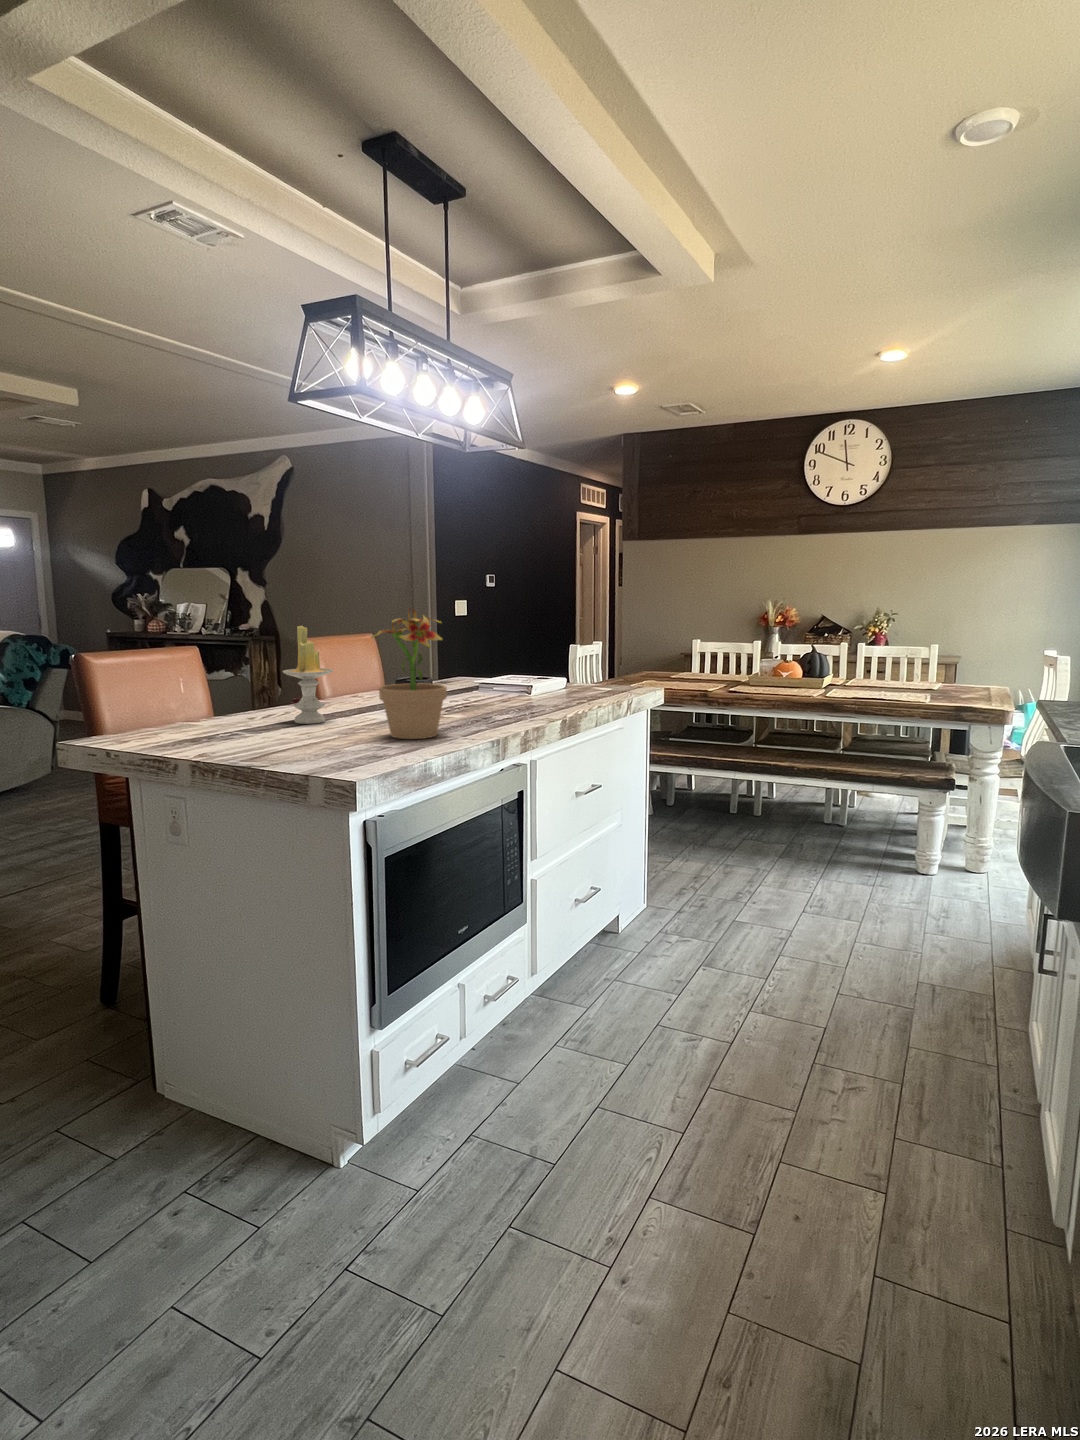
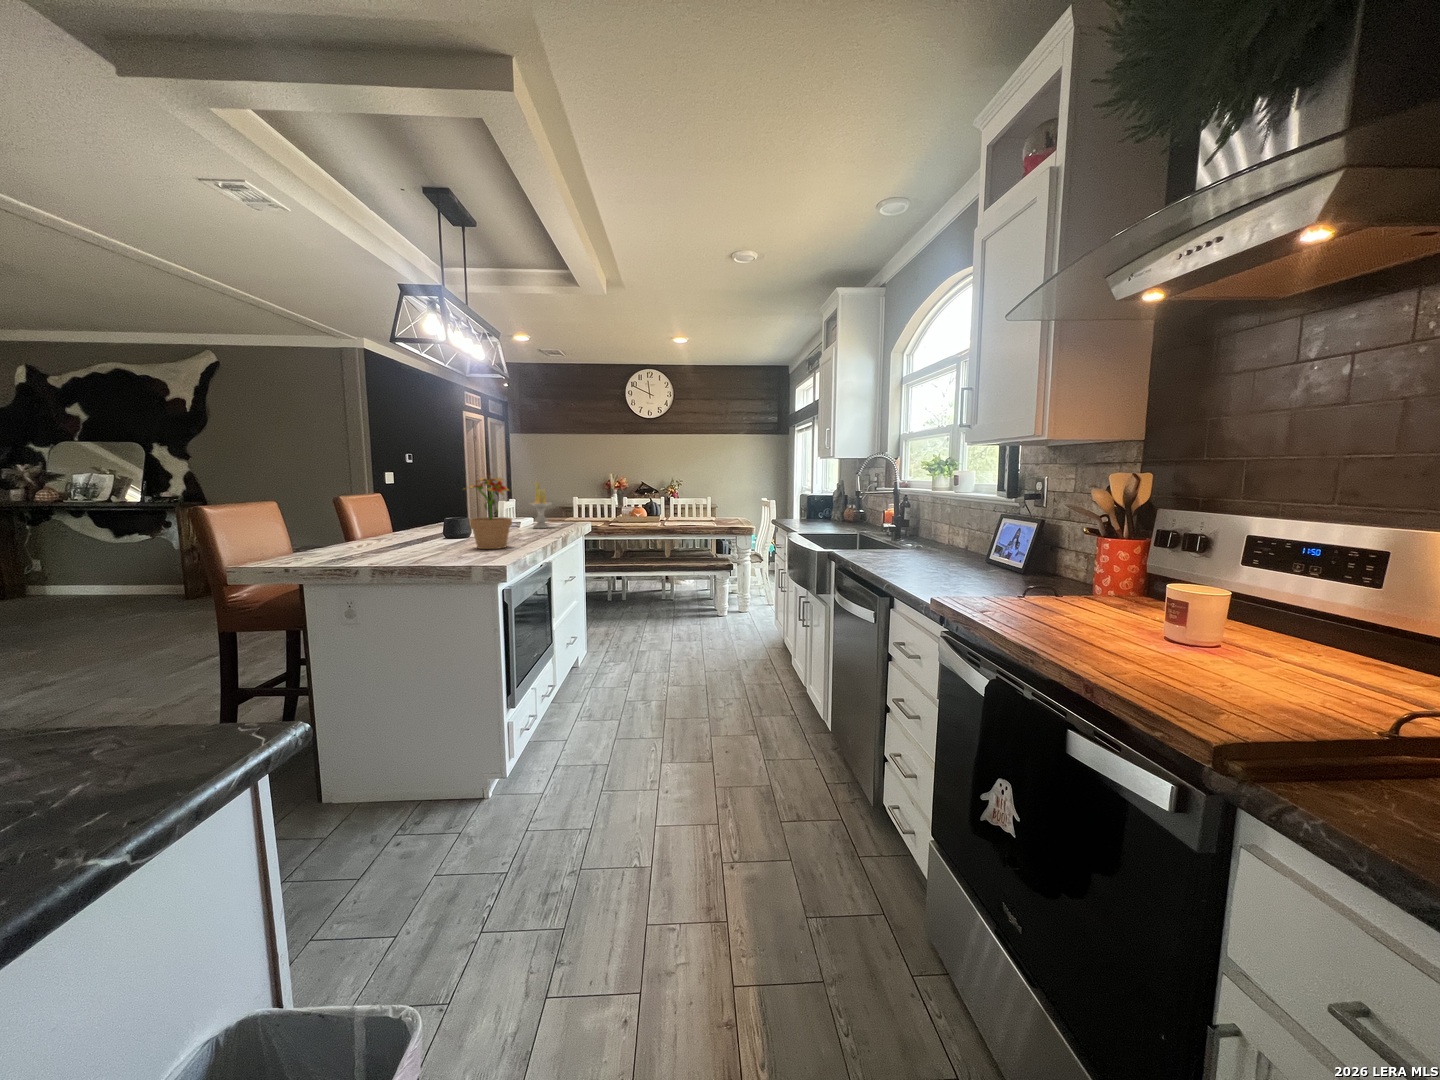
candle: present [283,626,333,724] -> present [529,482,552,528]

